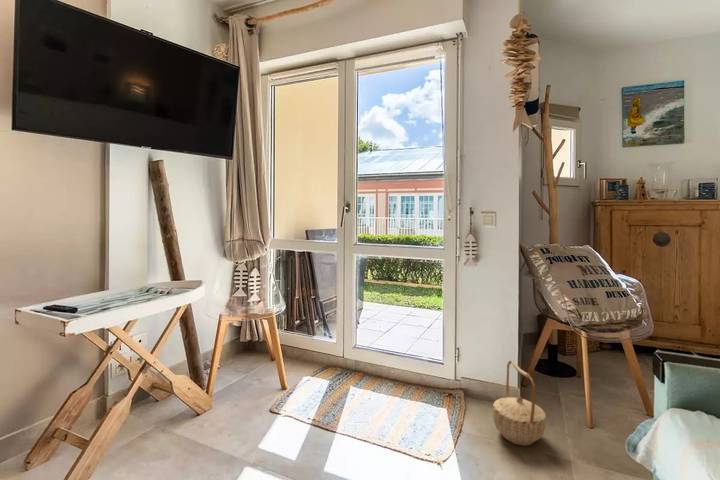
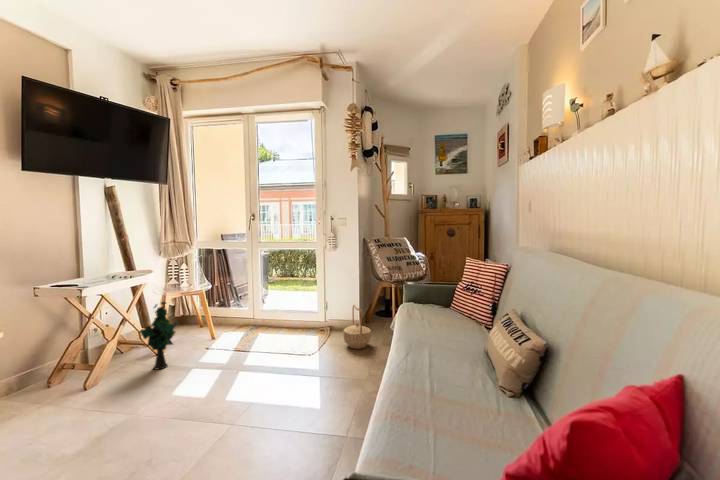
decorative plant: none [171,333,233,440] -> present [139,302,178,370]

